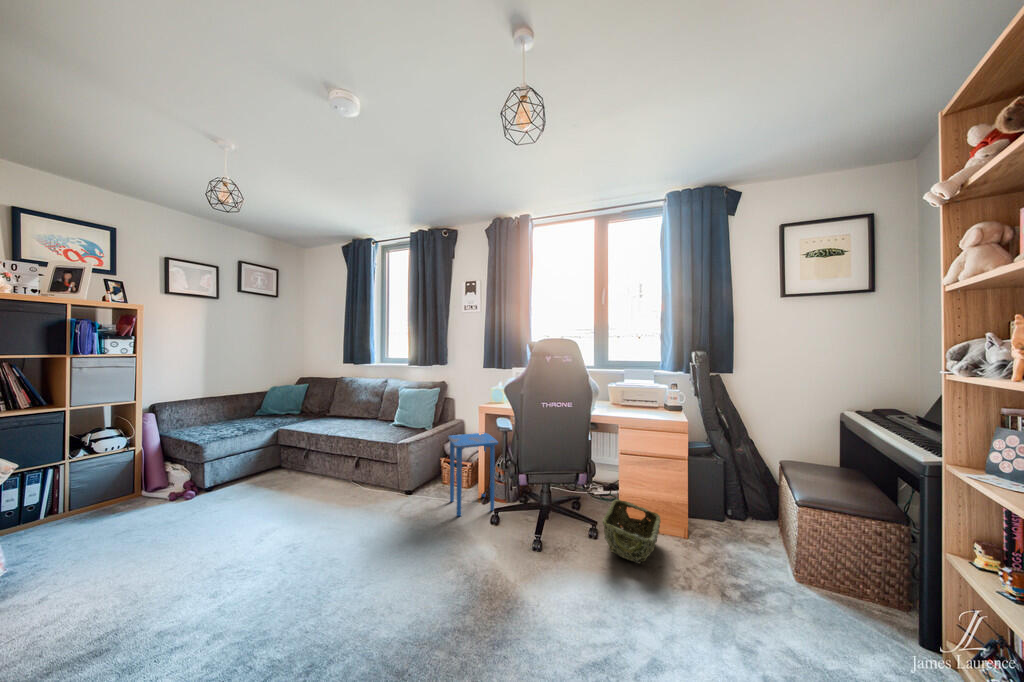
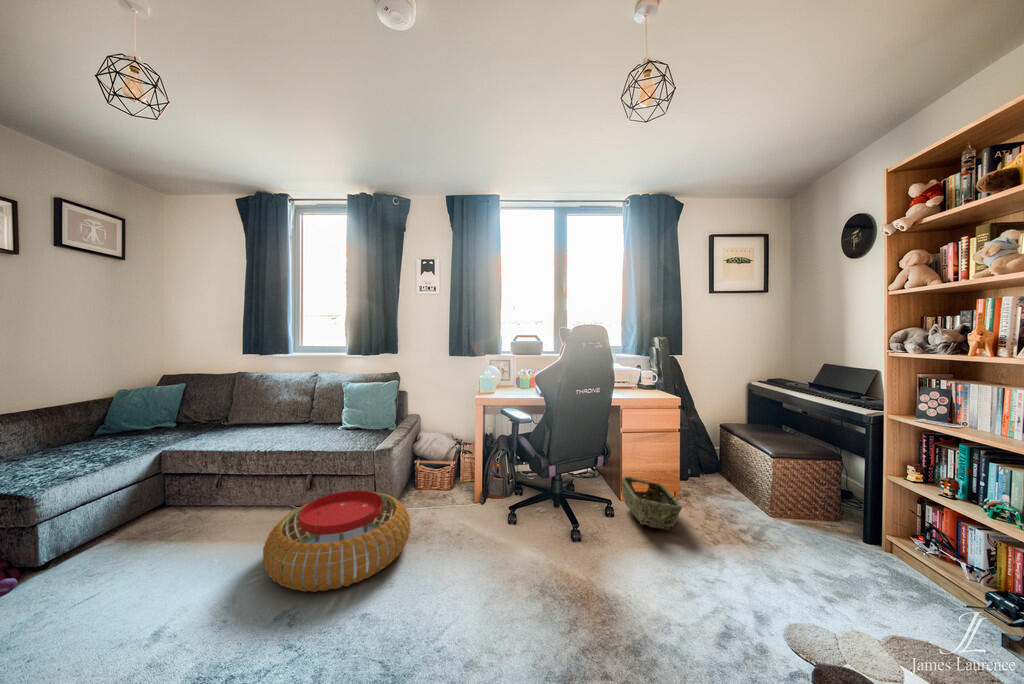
side table: present [448,433,498,516] -> none [442,427,506,521]
pouf: none [289,474,404,545] -> present [263,491,410,592]

